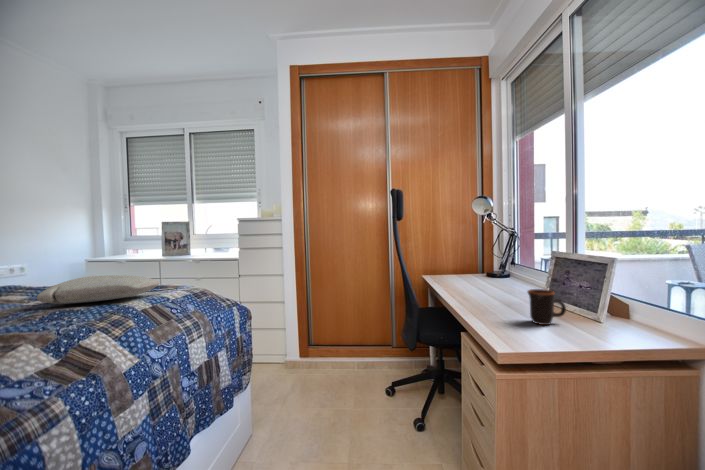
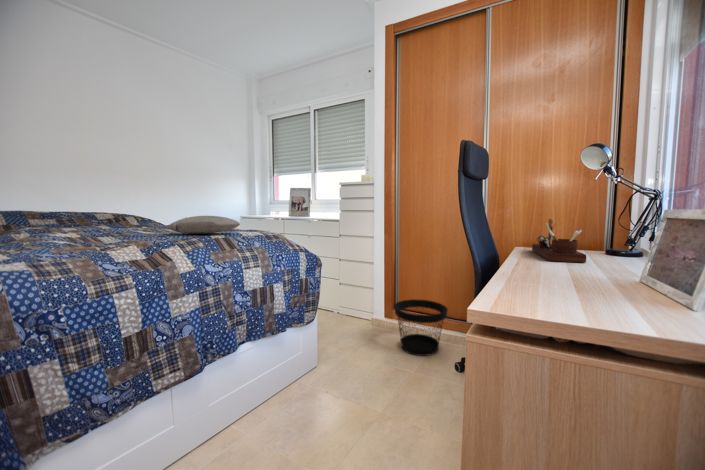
desk organizer: none [436,253,486,289] -> present [532,219,586,263]
mug: present [528,289,566,325] -> none [579,254,640,302]
wastebasket: none [317,332,368,390] -> present [394,299,447,356]

